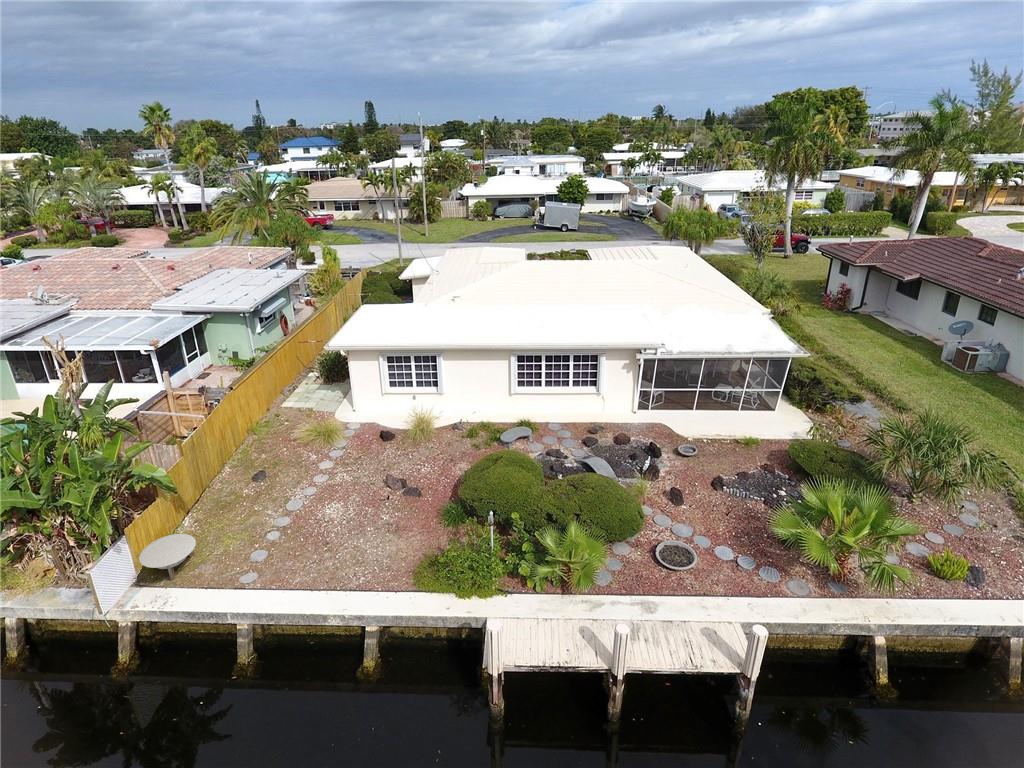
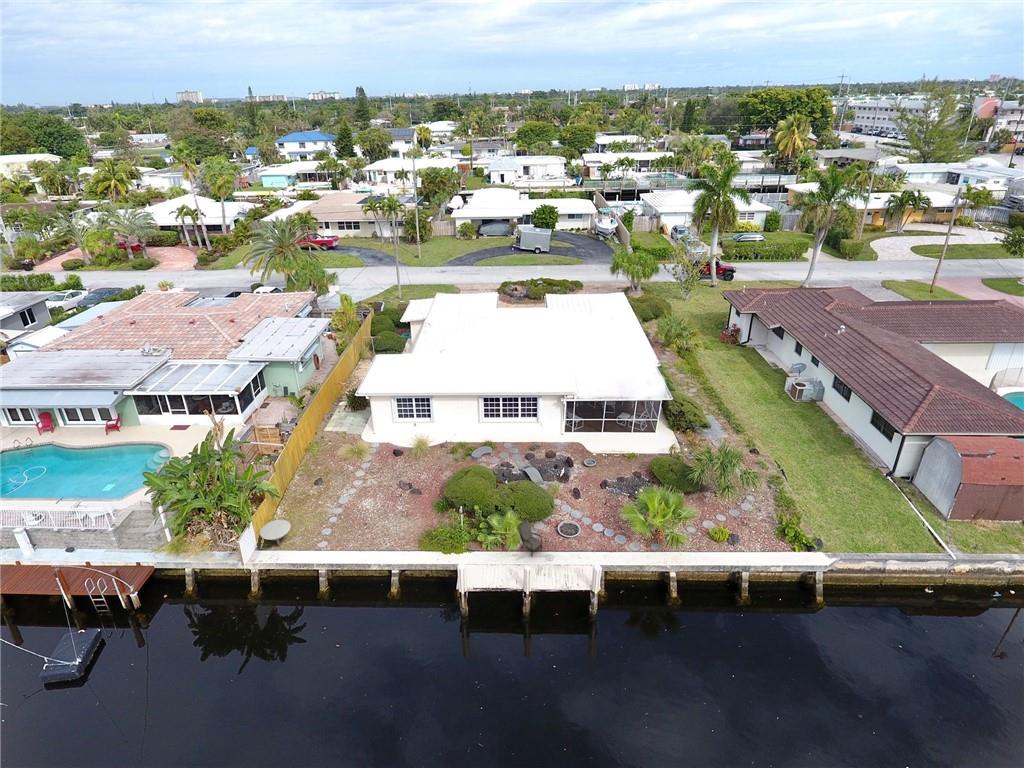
armchair: none [593,536,635,604] -> present [517,519,542,556]

